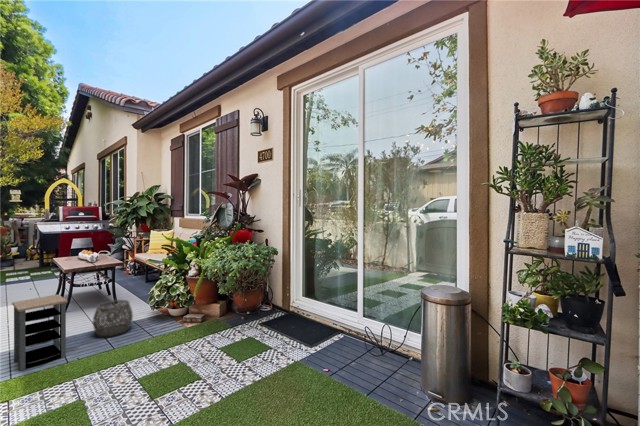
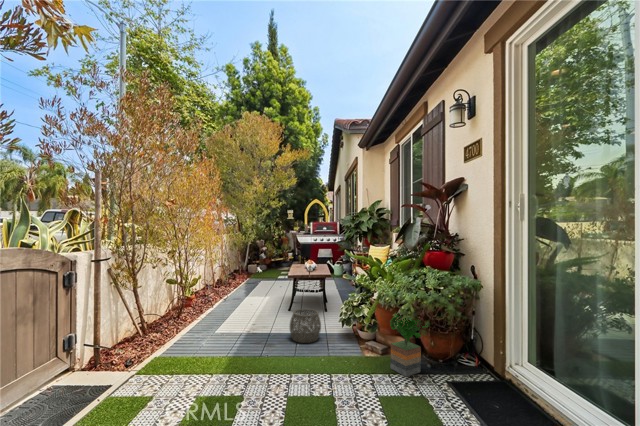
potted tree: none [214,281,244,330] -> present [390,314,427,377]
side table: present [12,295,68,371] -> none [233,294,266,351]

